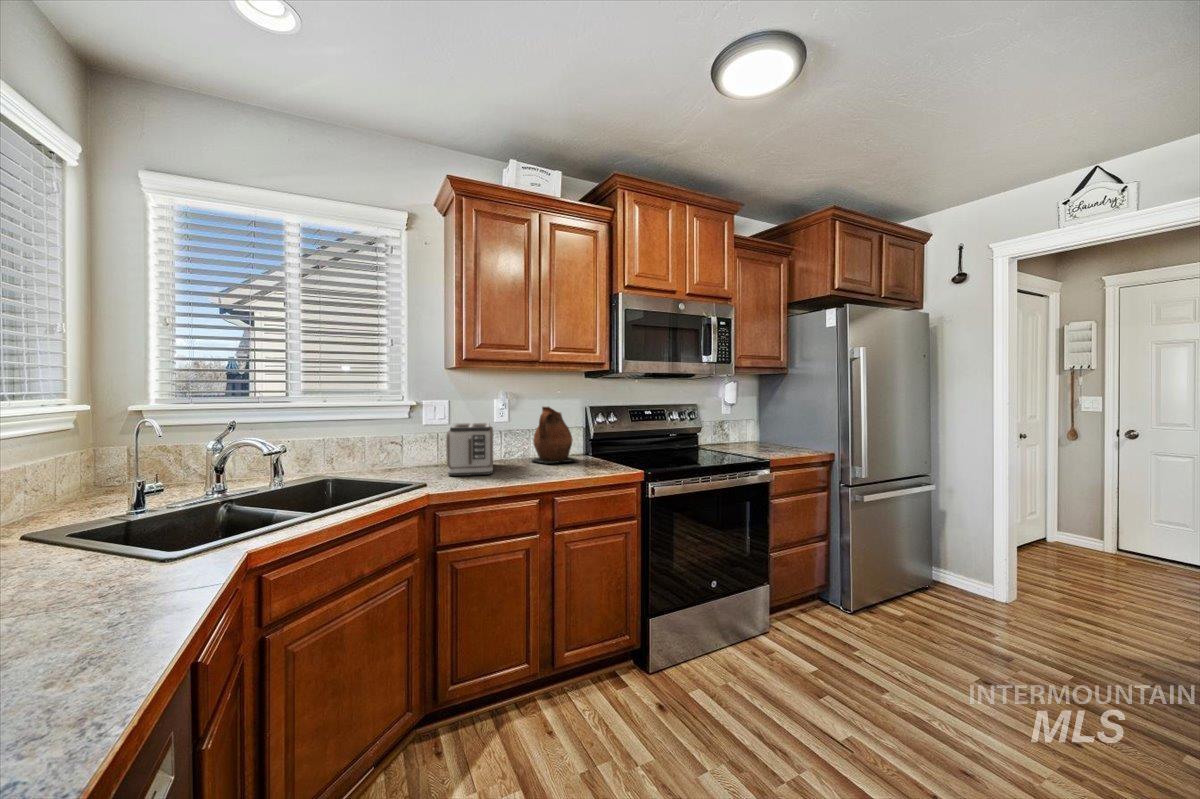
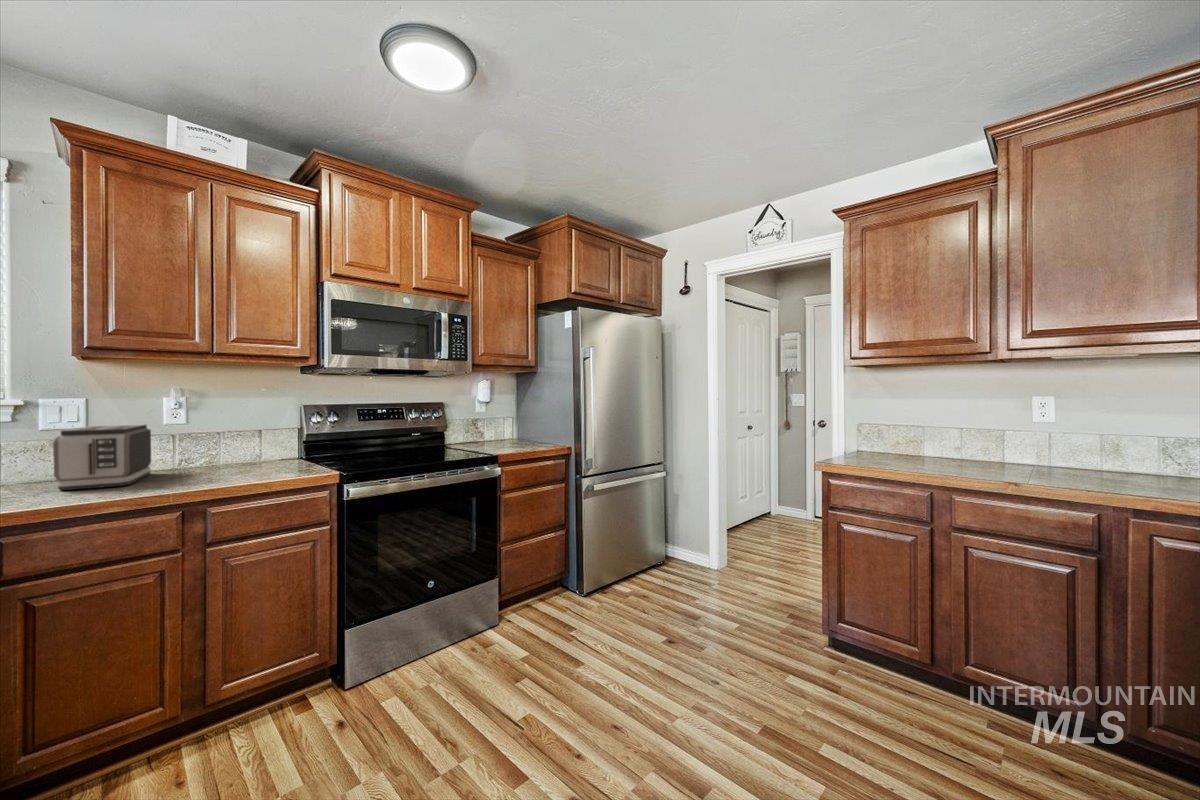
ceramic pitcher: present [532,407,578,463] -> none [208,405,276,470]

